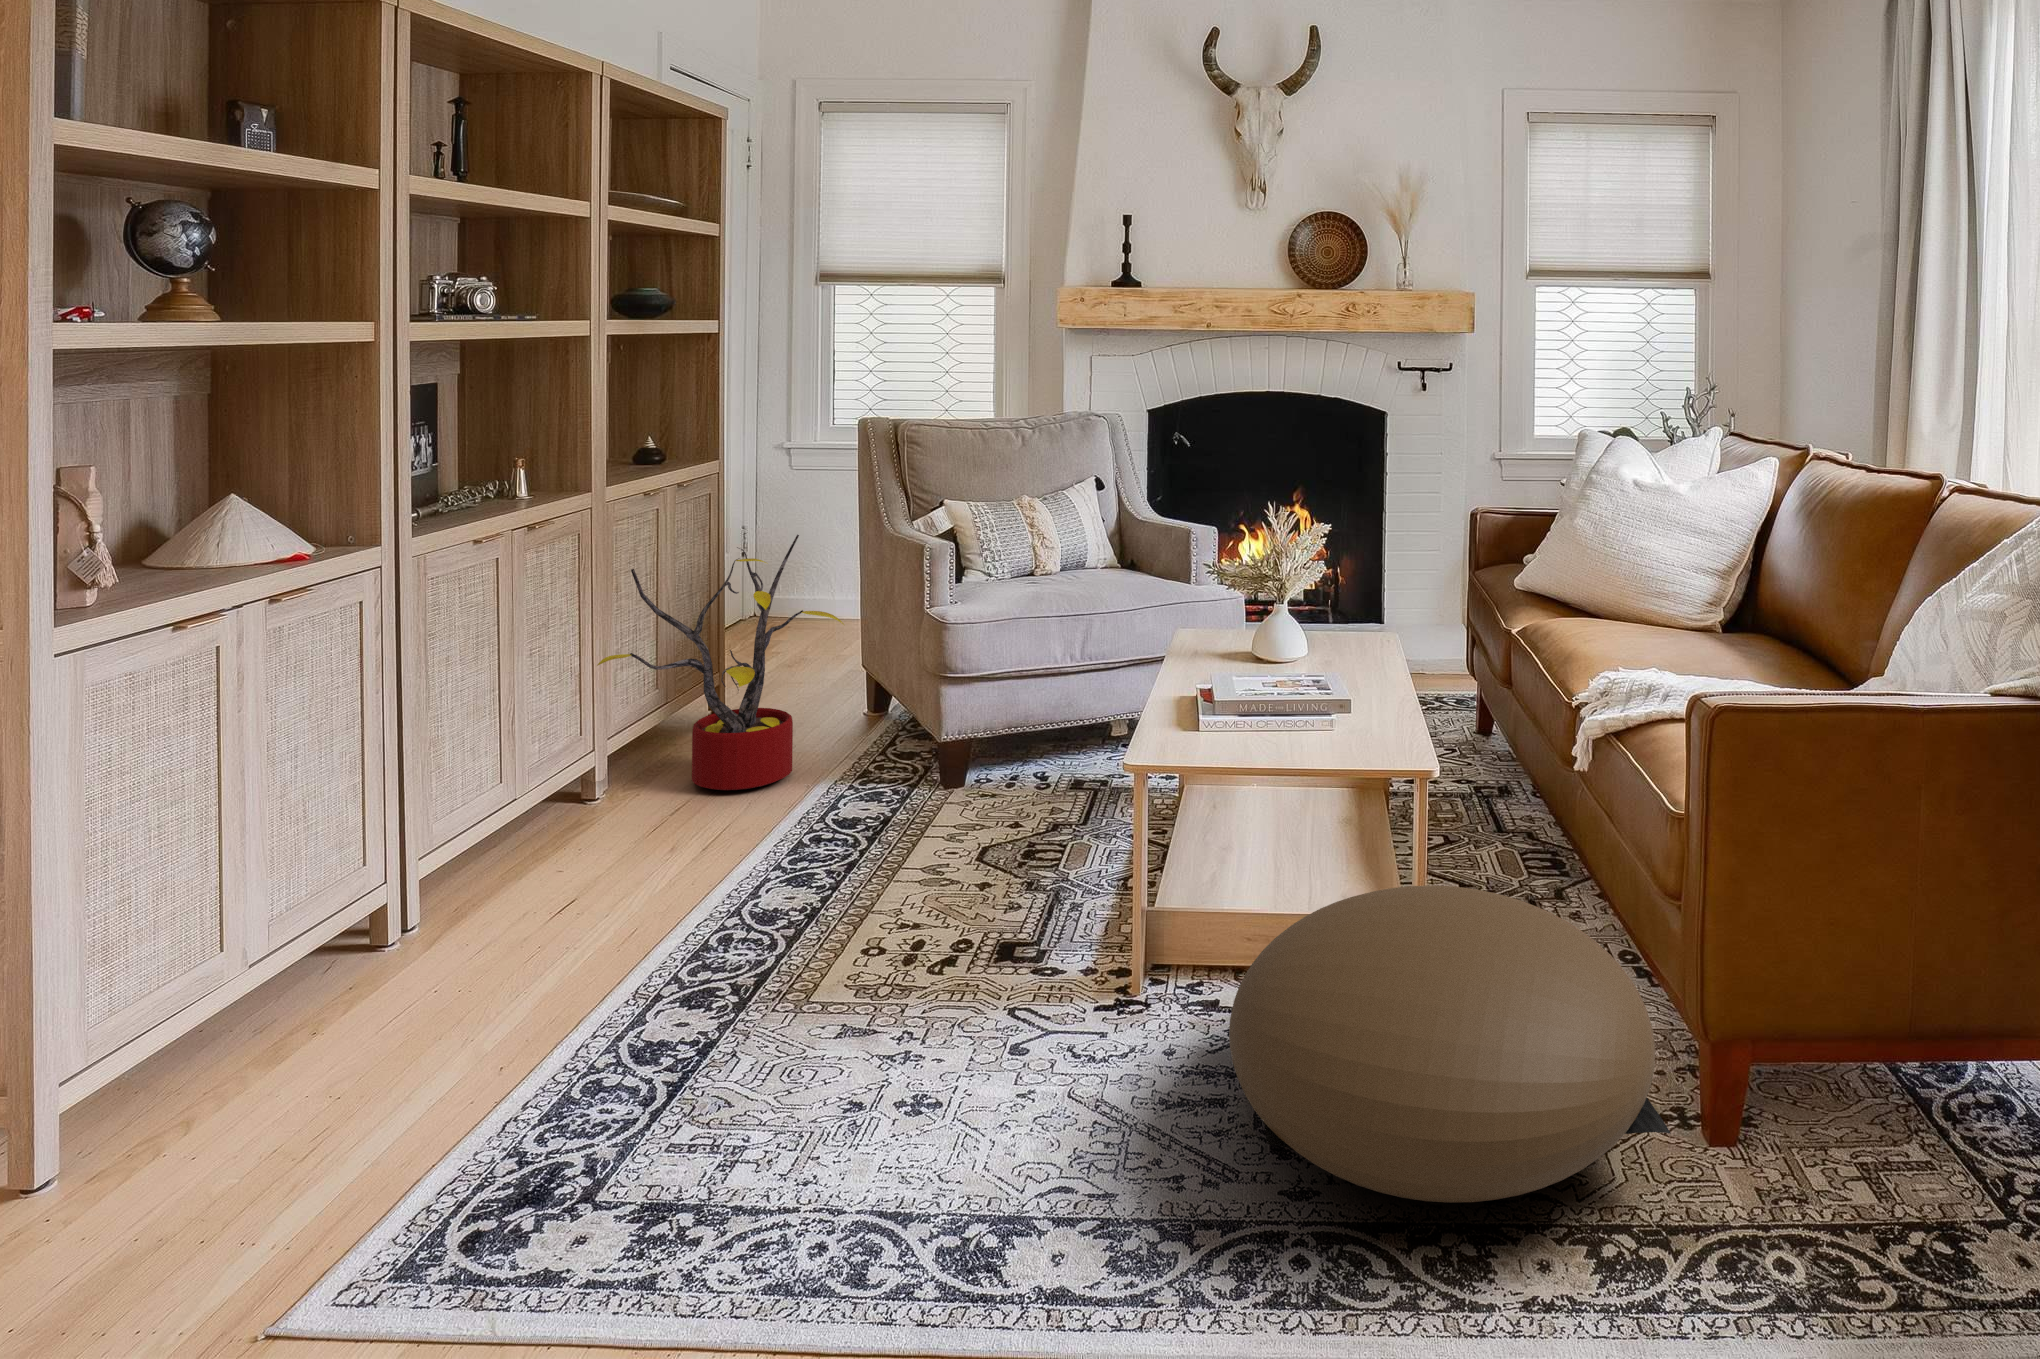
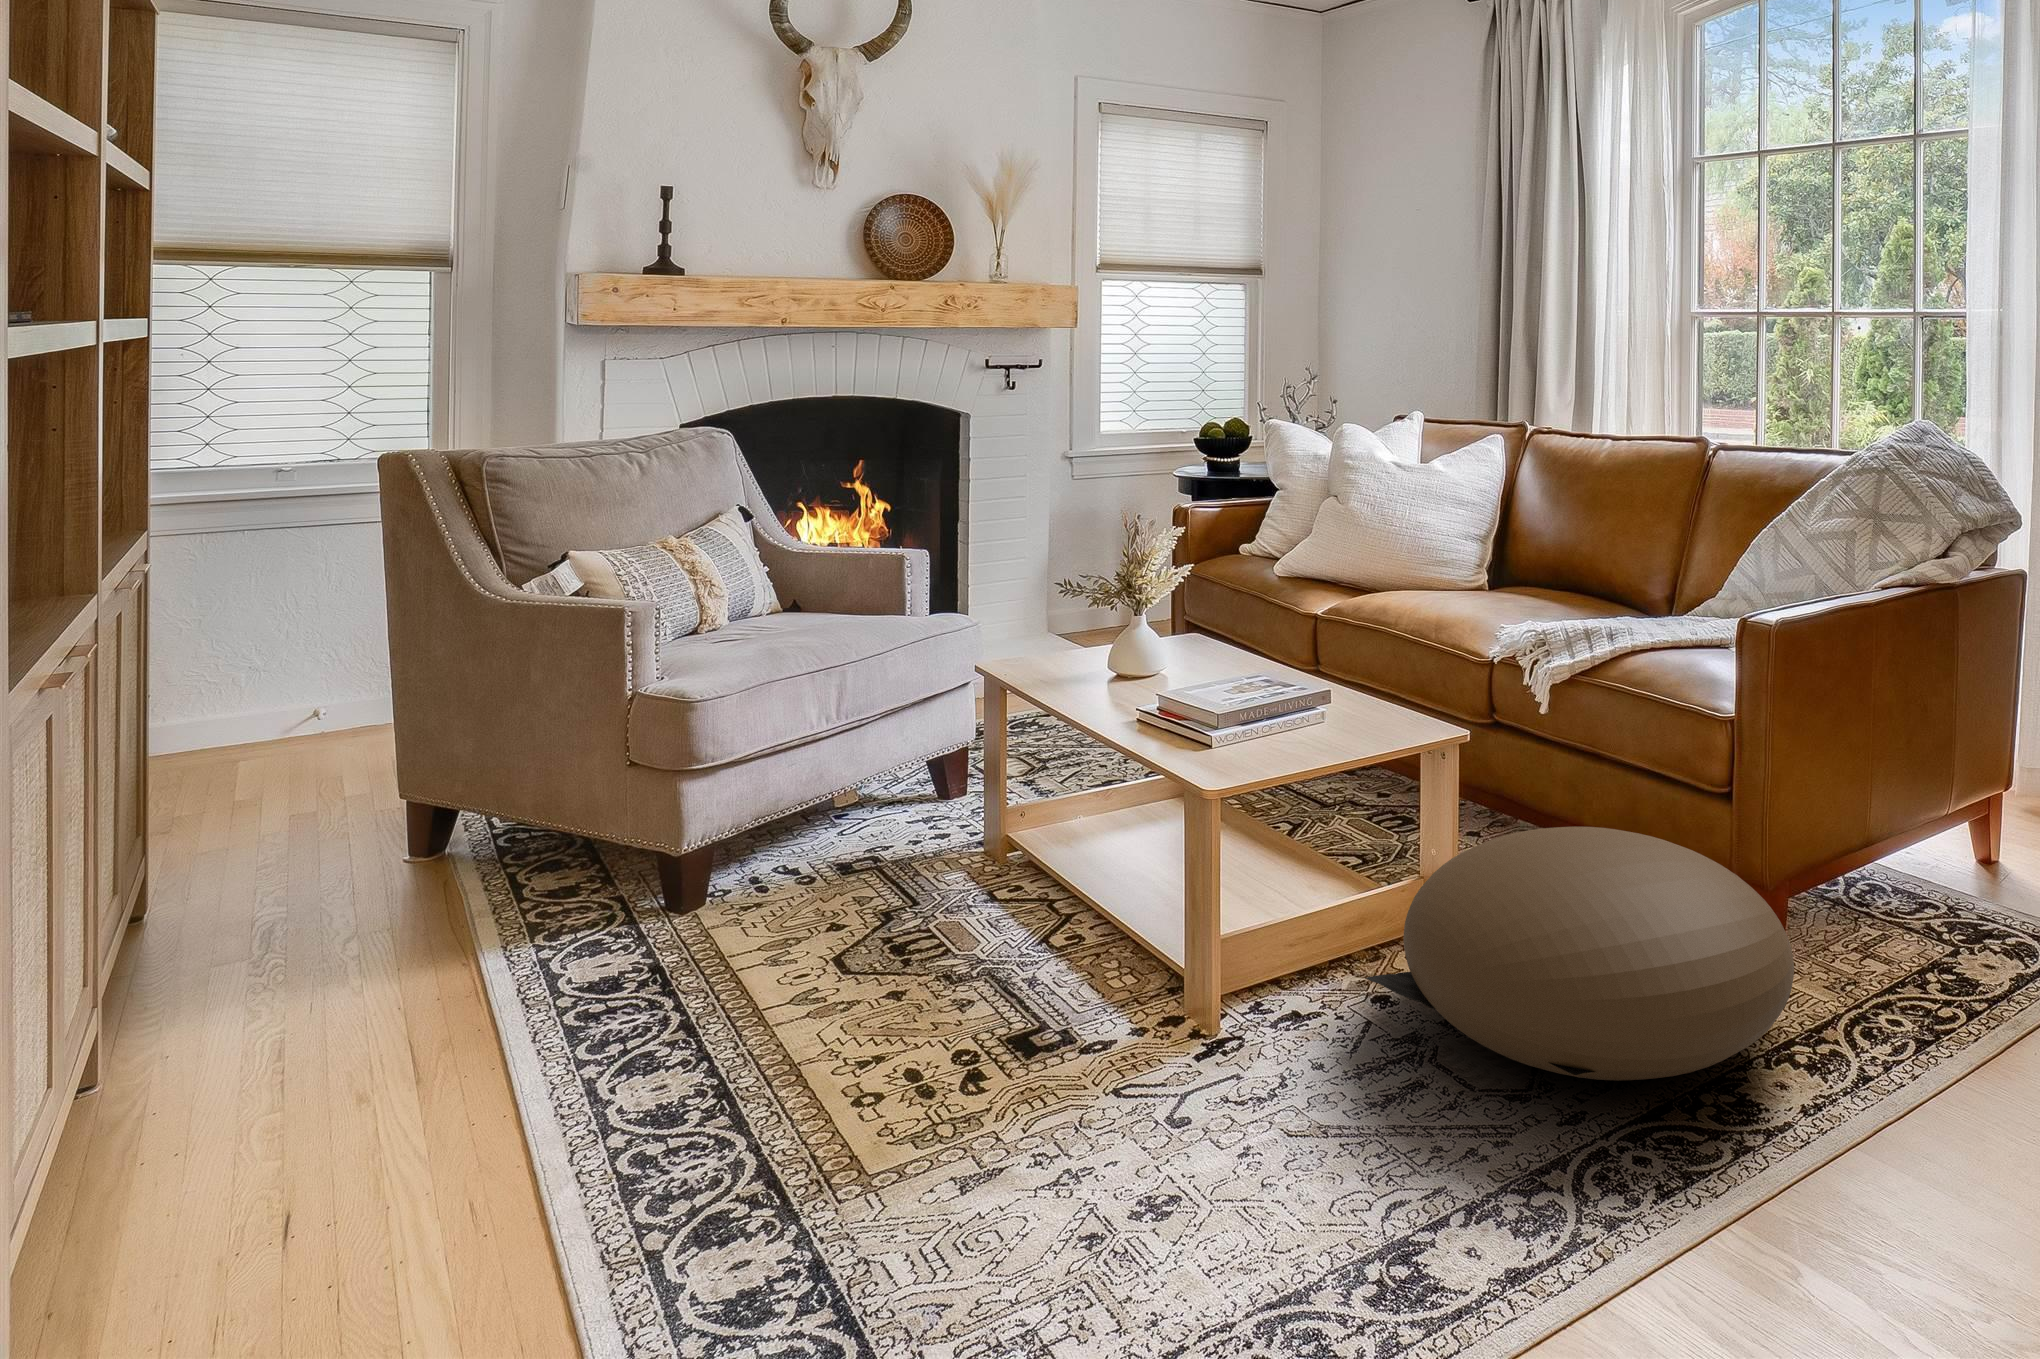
decorative plant: present [597,535,844,790] -> none [26,623,388,1035]

